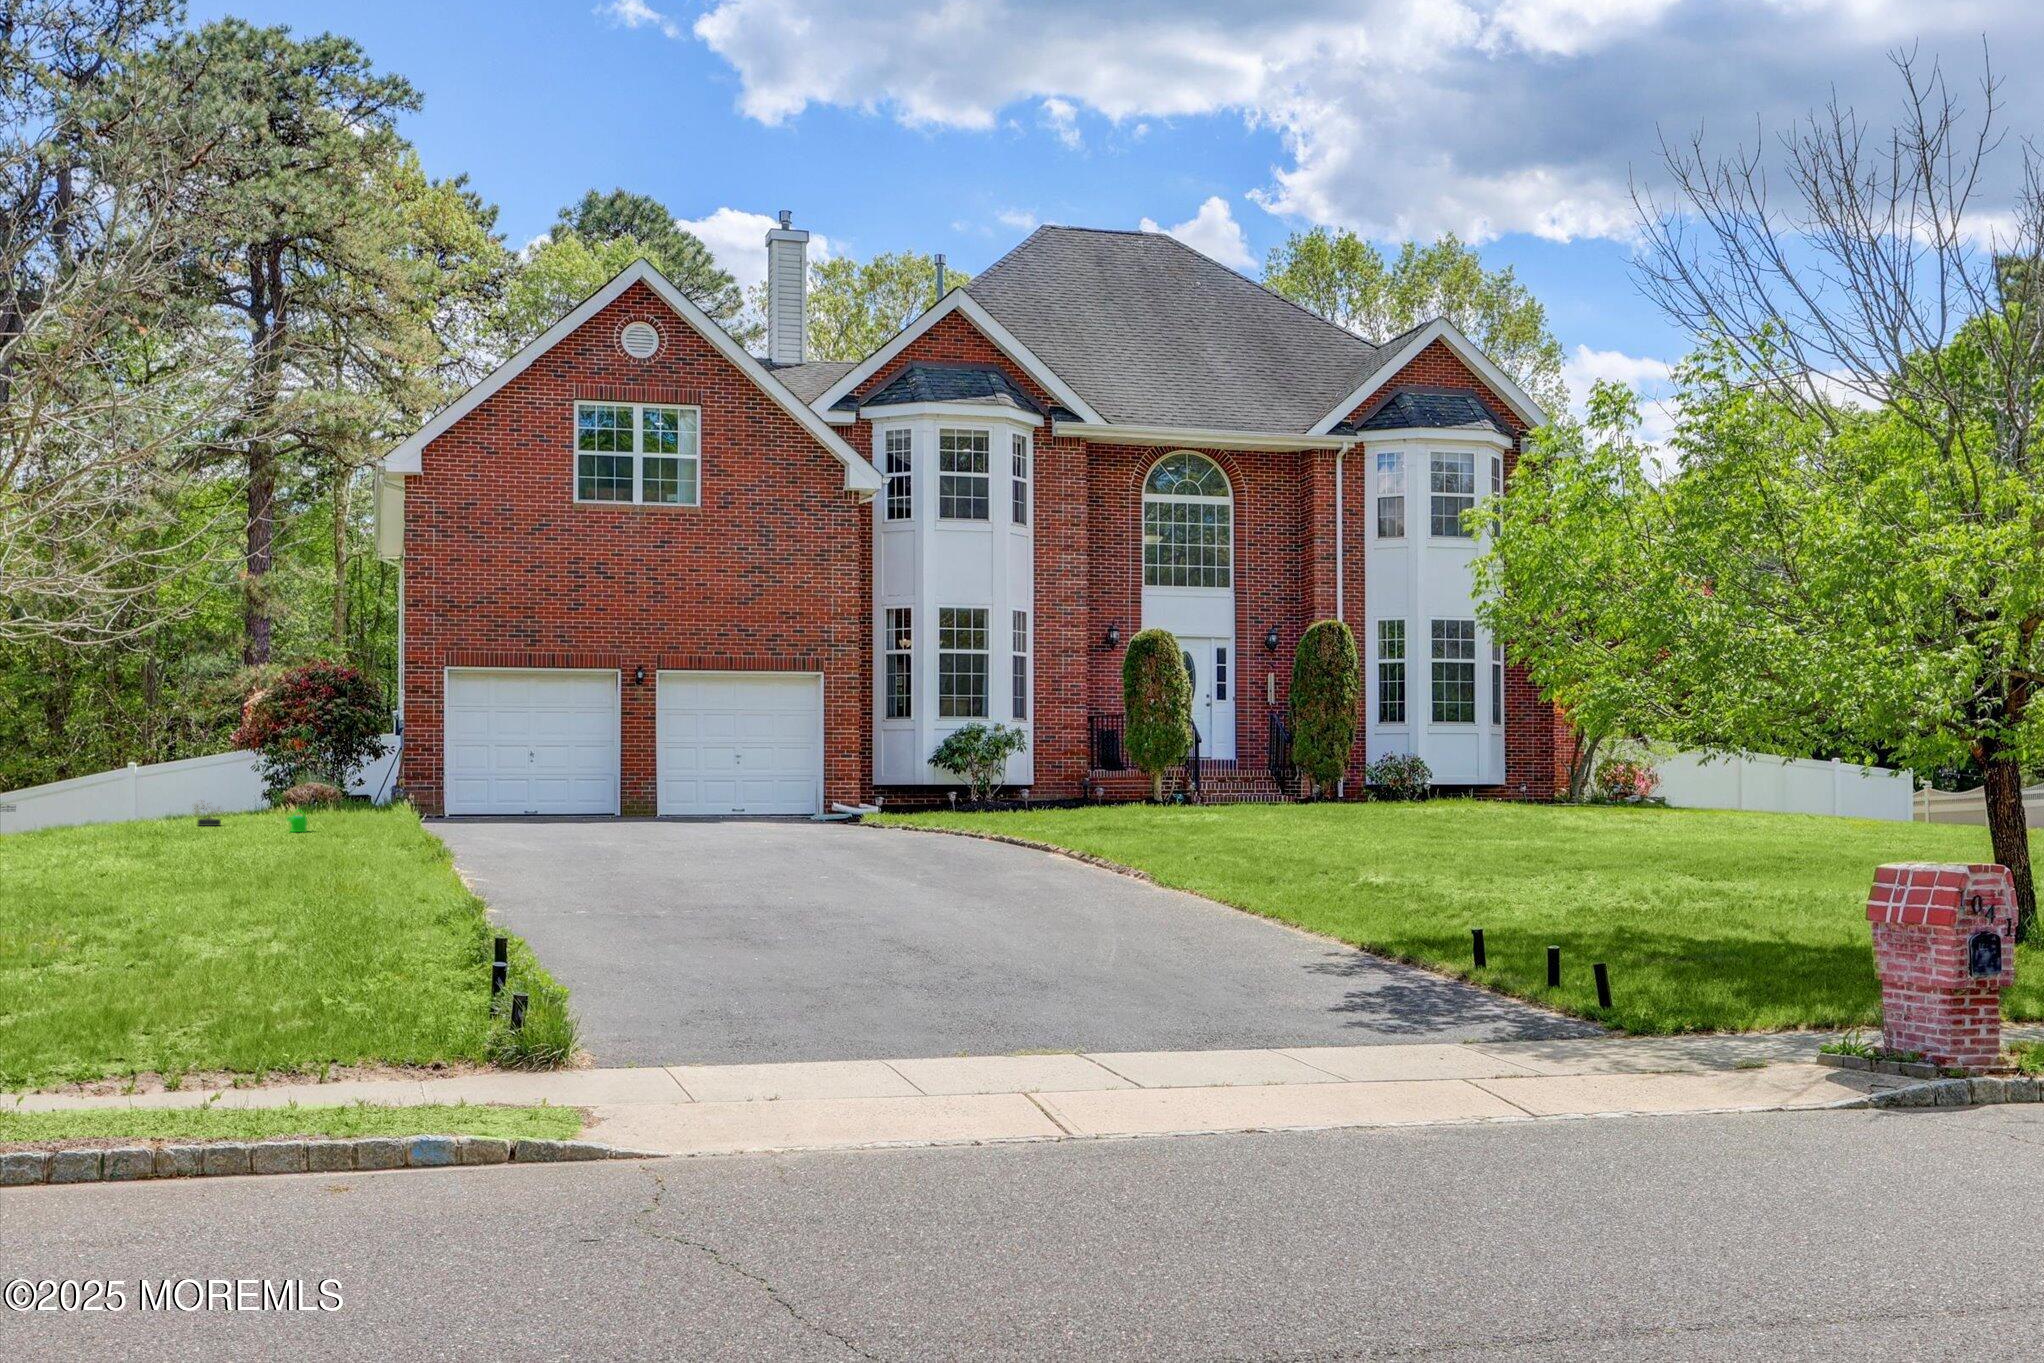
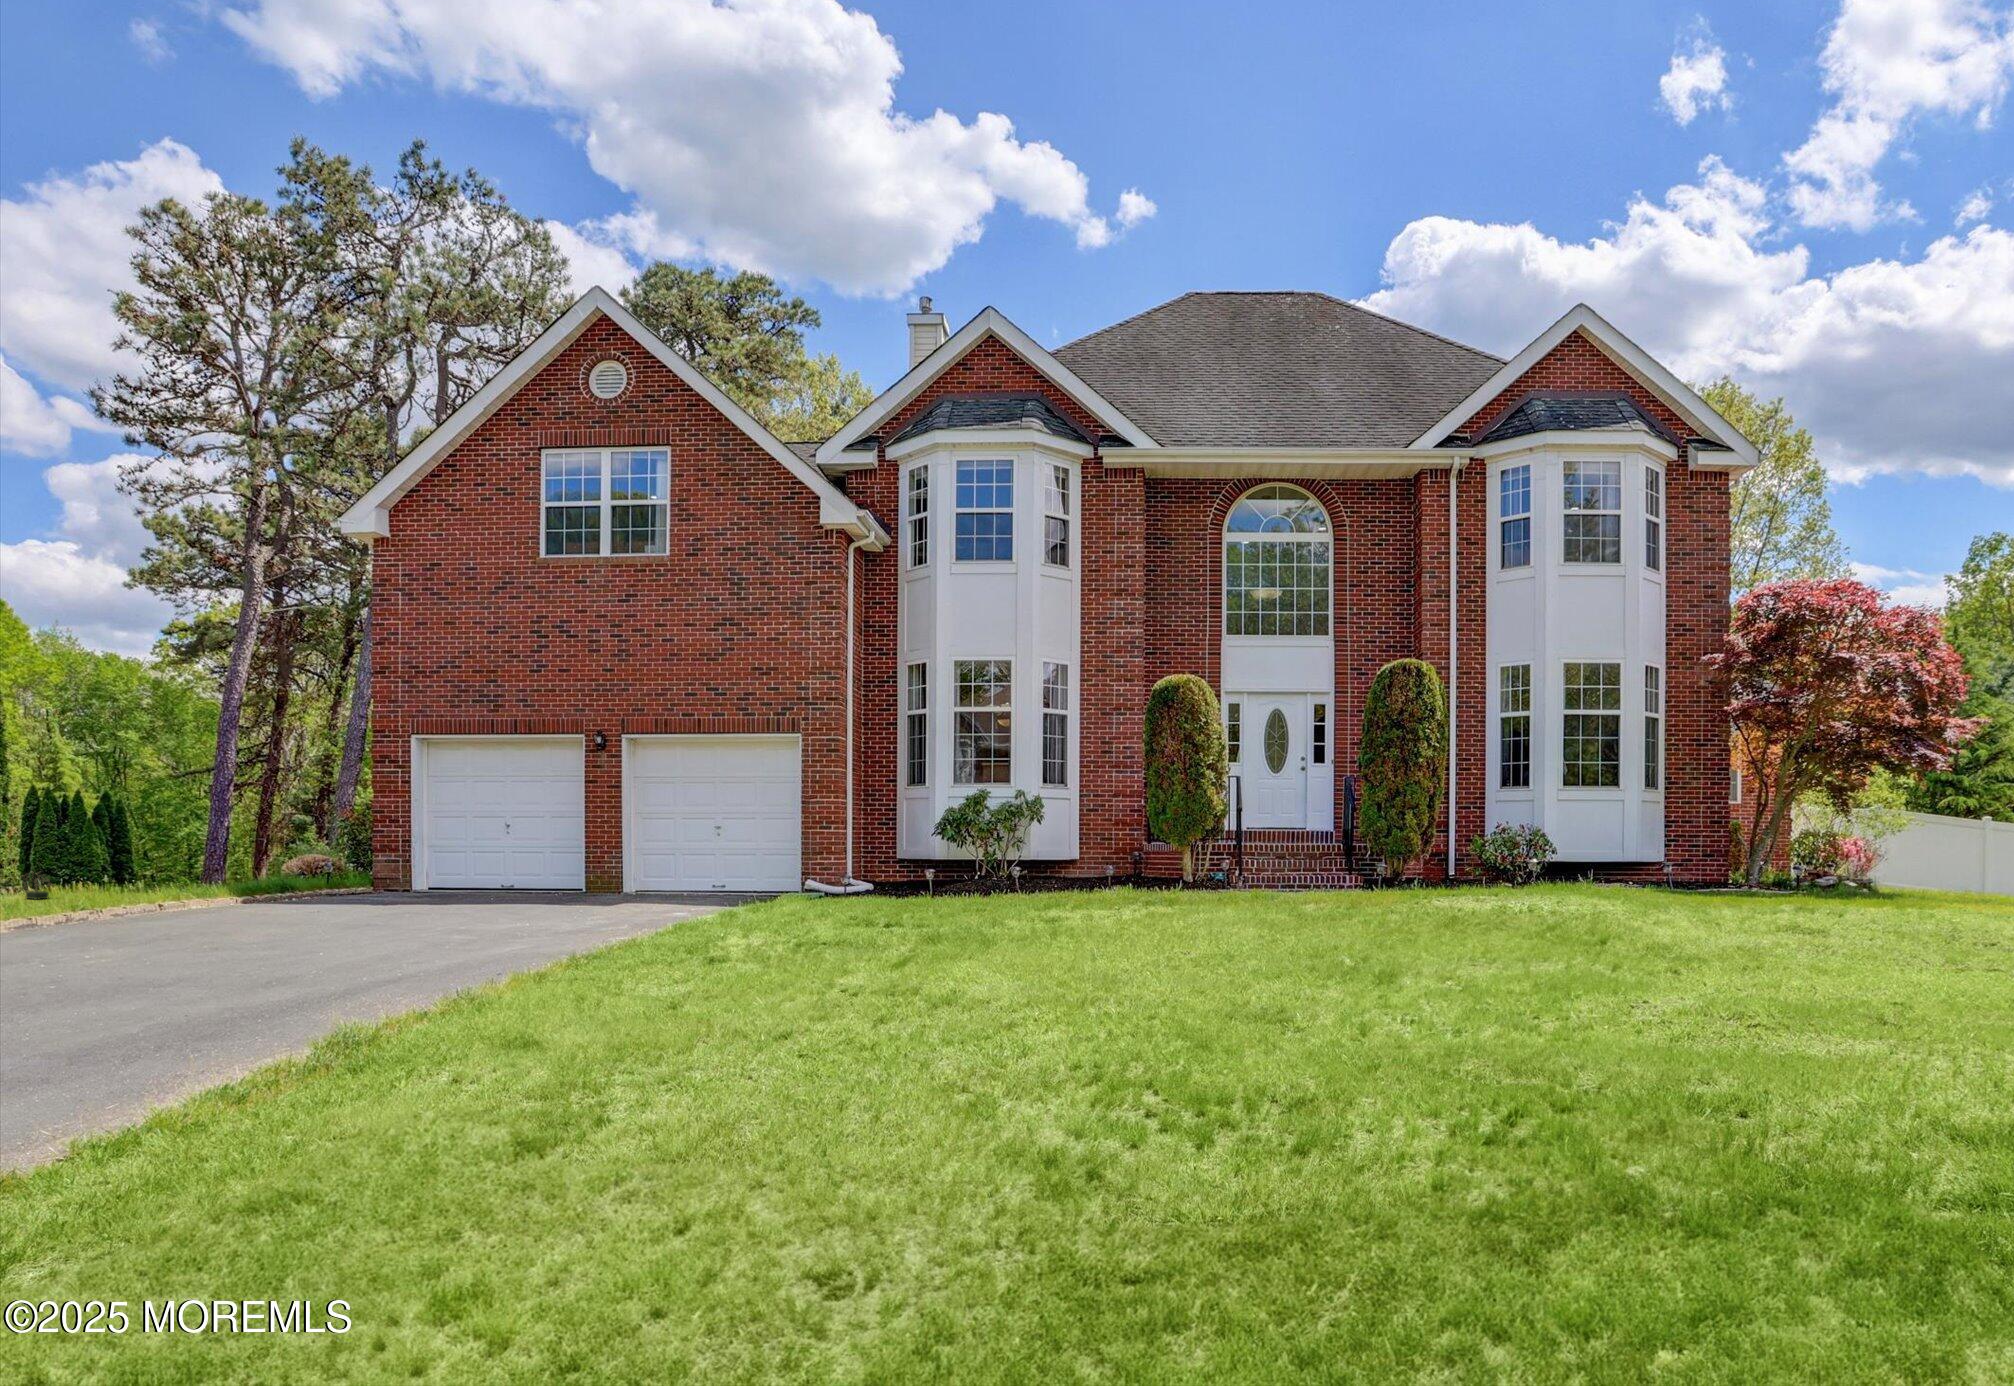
watering can: present [287,809,308,832] -> none [53,886,89,911]

